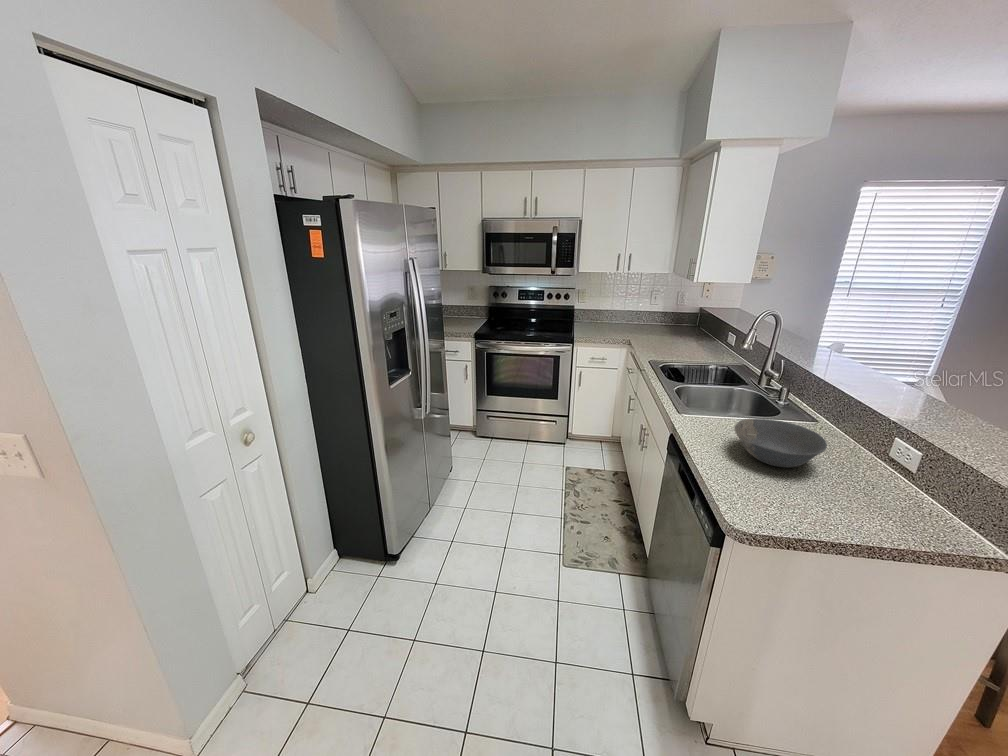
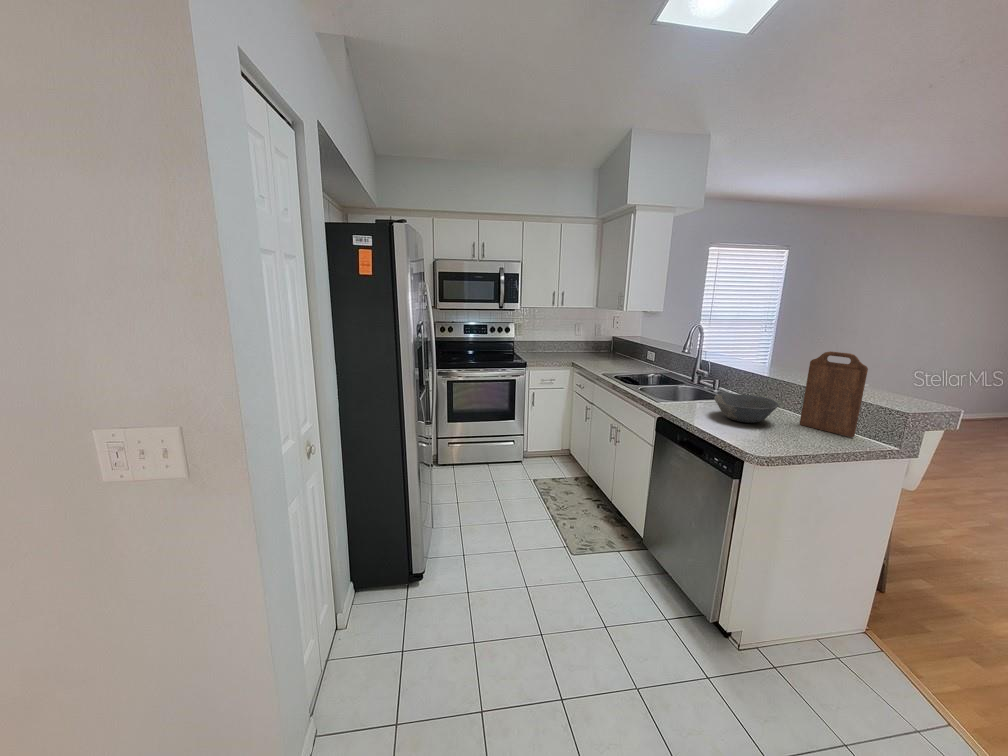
cutting board: none [862,383,983,519] -> present [800,351,868,437]

